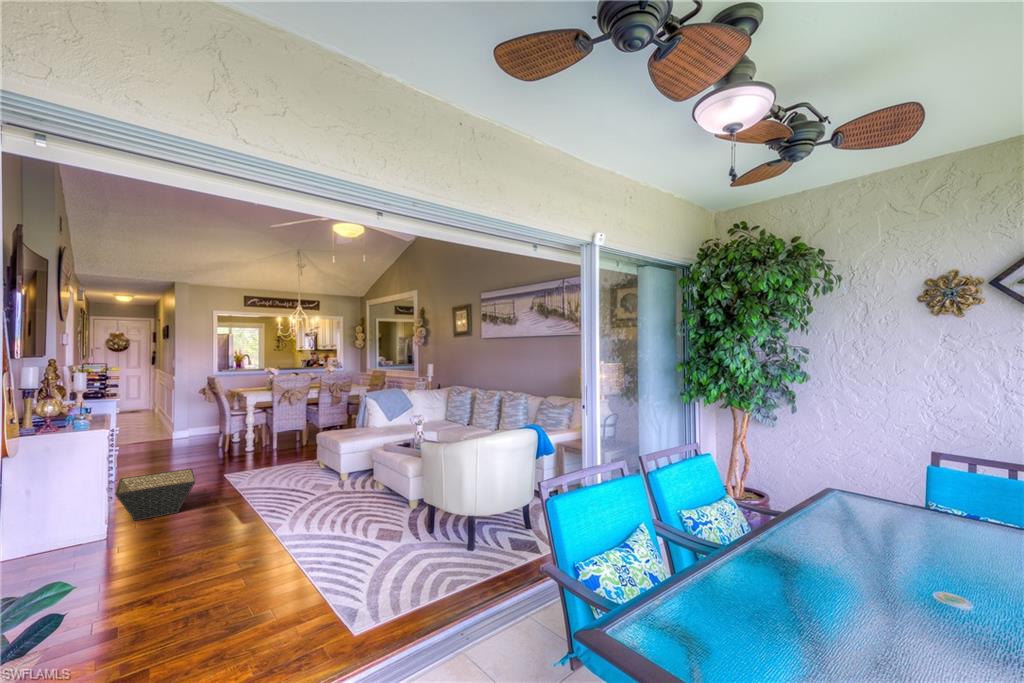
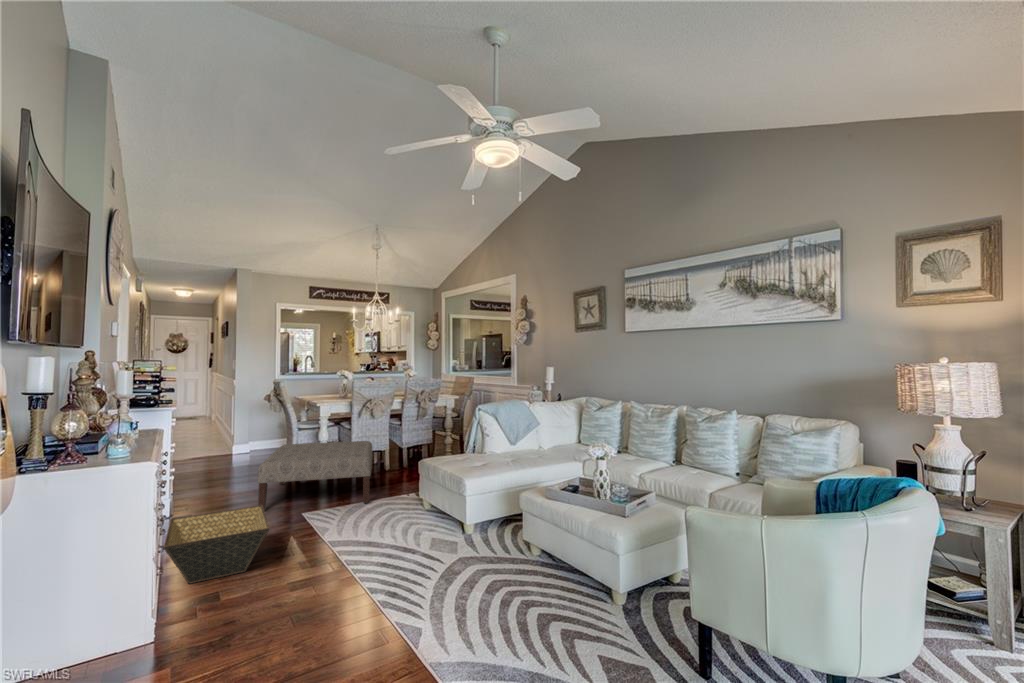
ottoman: none [191,424,291,478] -> present [258,441,372,510]

